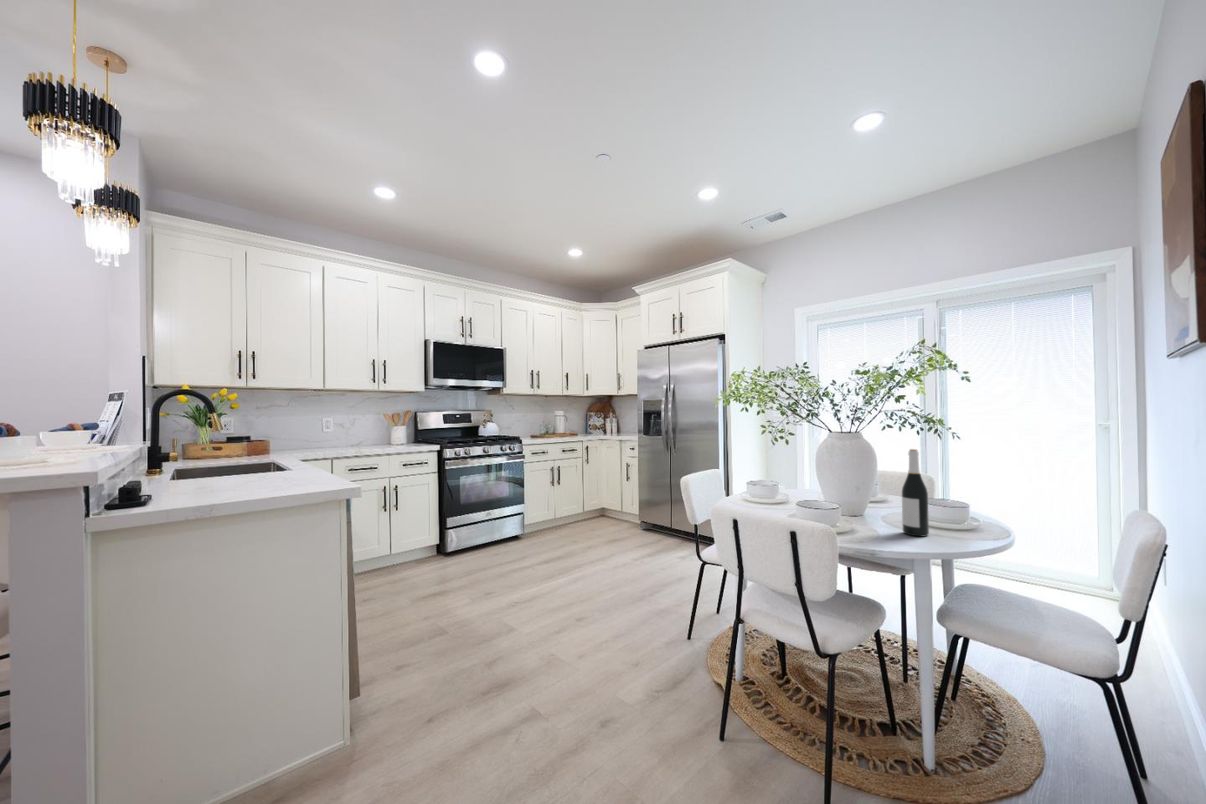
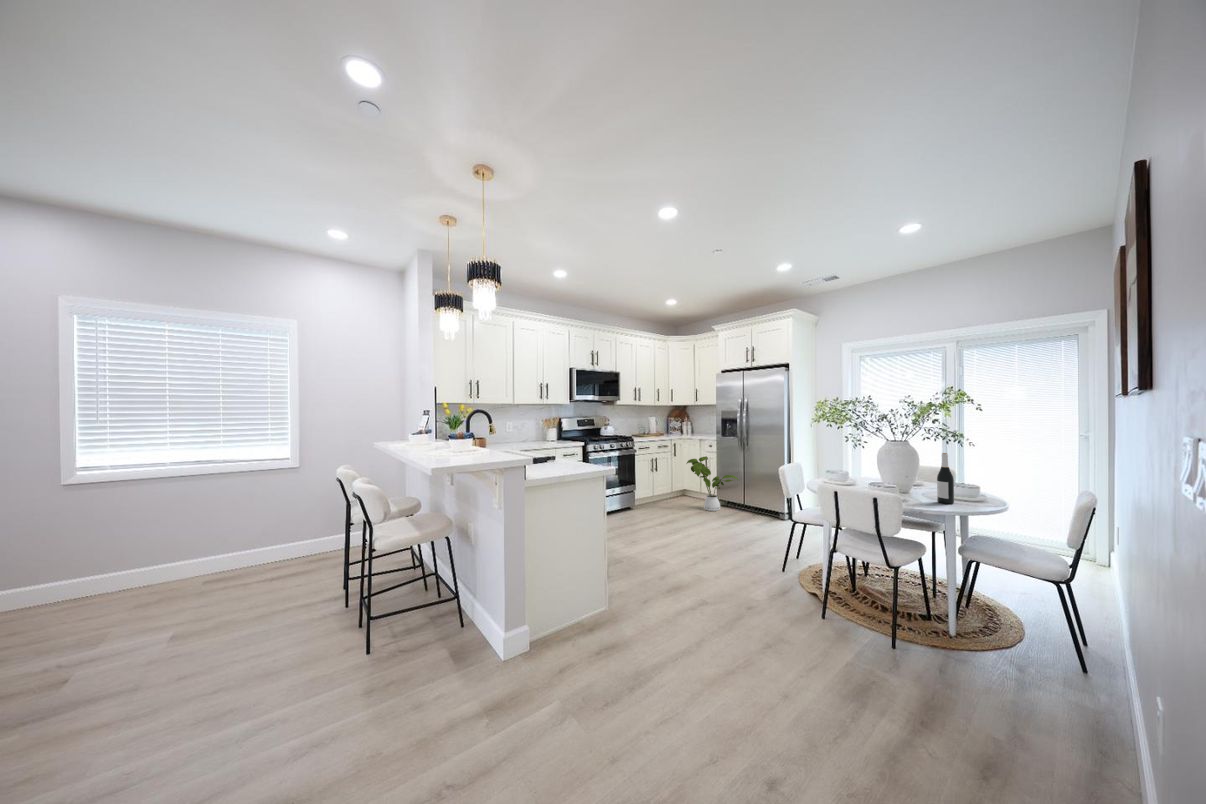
house plant: none [593,463,663,538] -> present [687,457,739,511]

